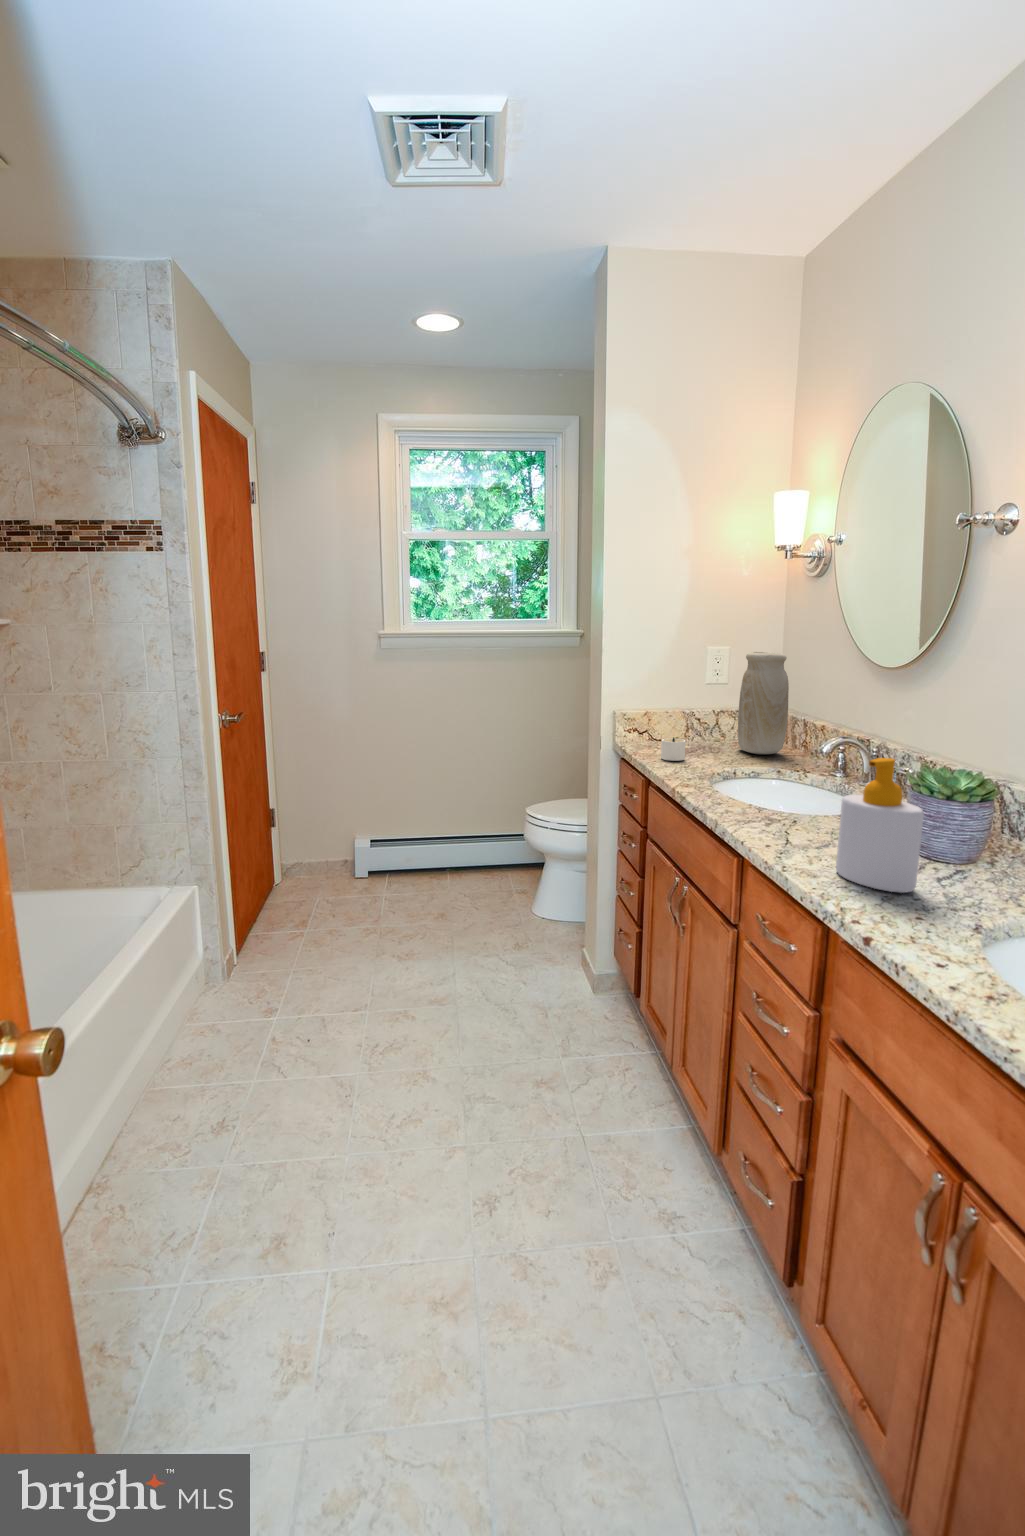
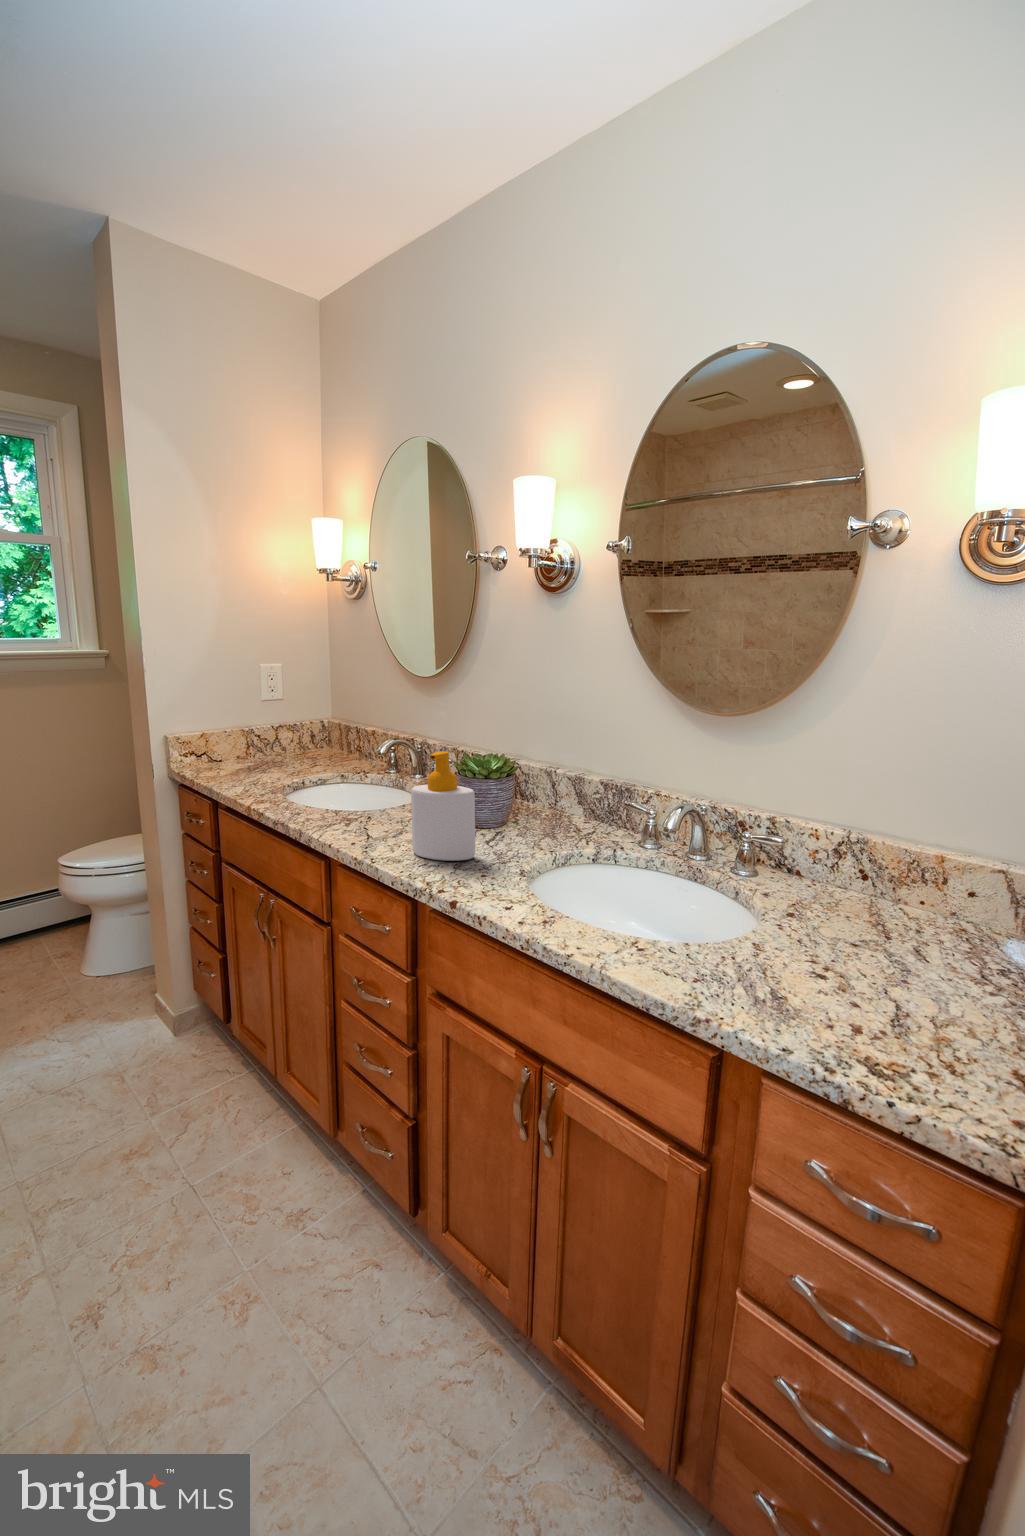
vase: present [738,652,789,754] -> none [295,669,341,763]
candle: present [661,737,686,761] -> none [226,755,258,778]

